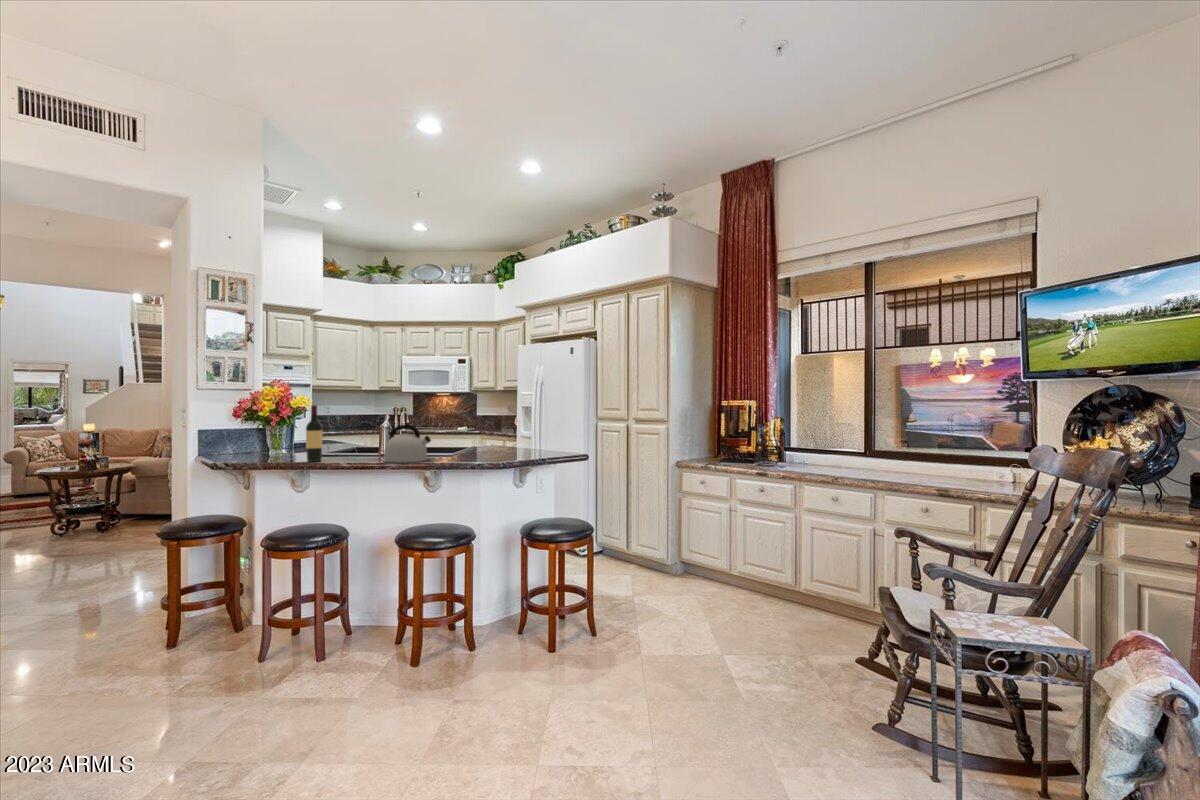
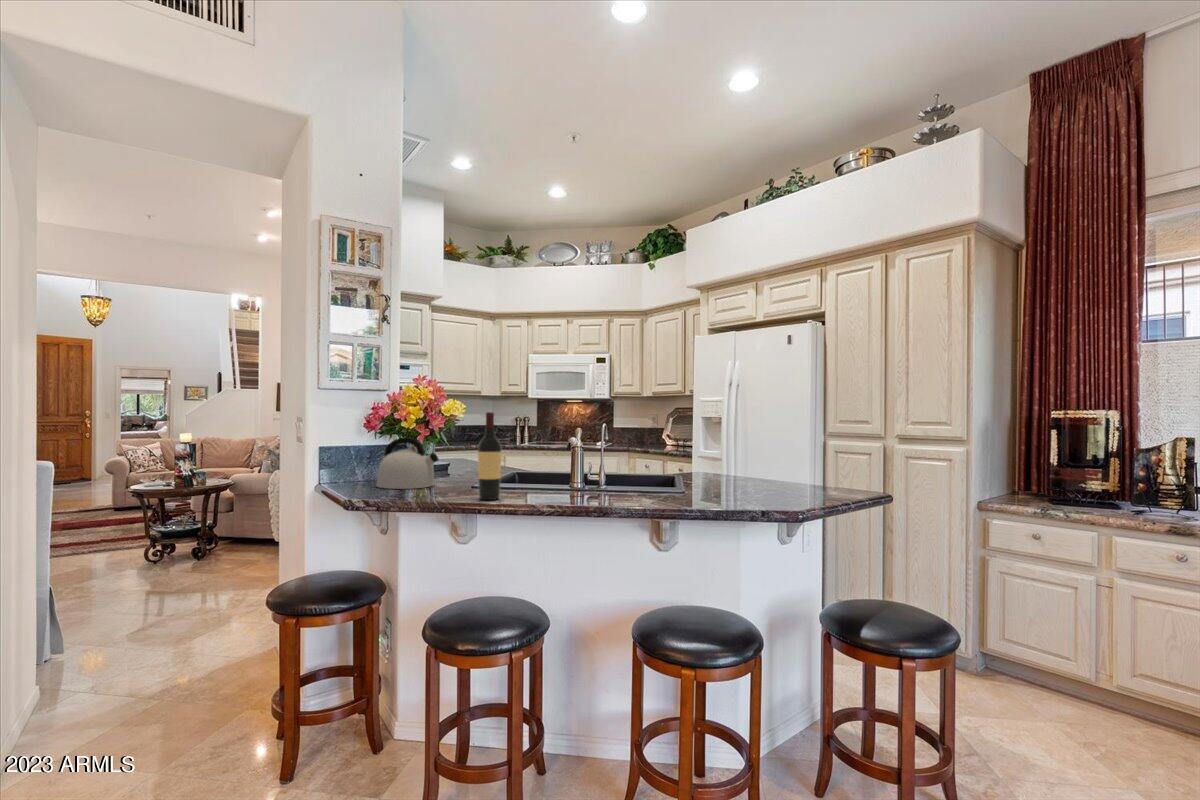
kettle: present [384,425,431,463] -> present [376,437,438,489]

